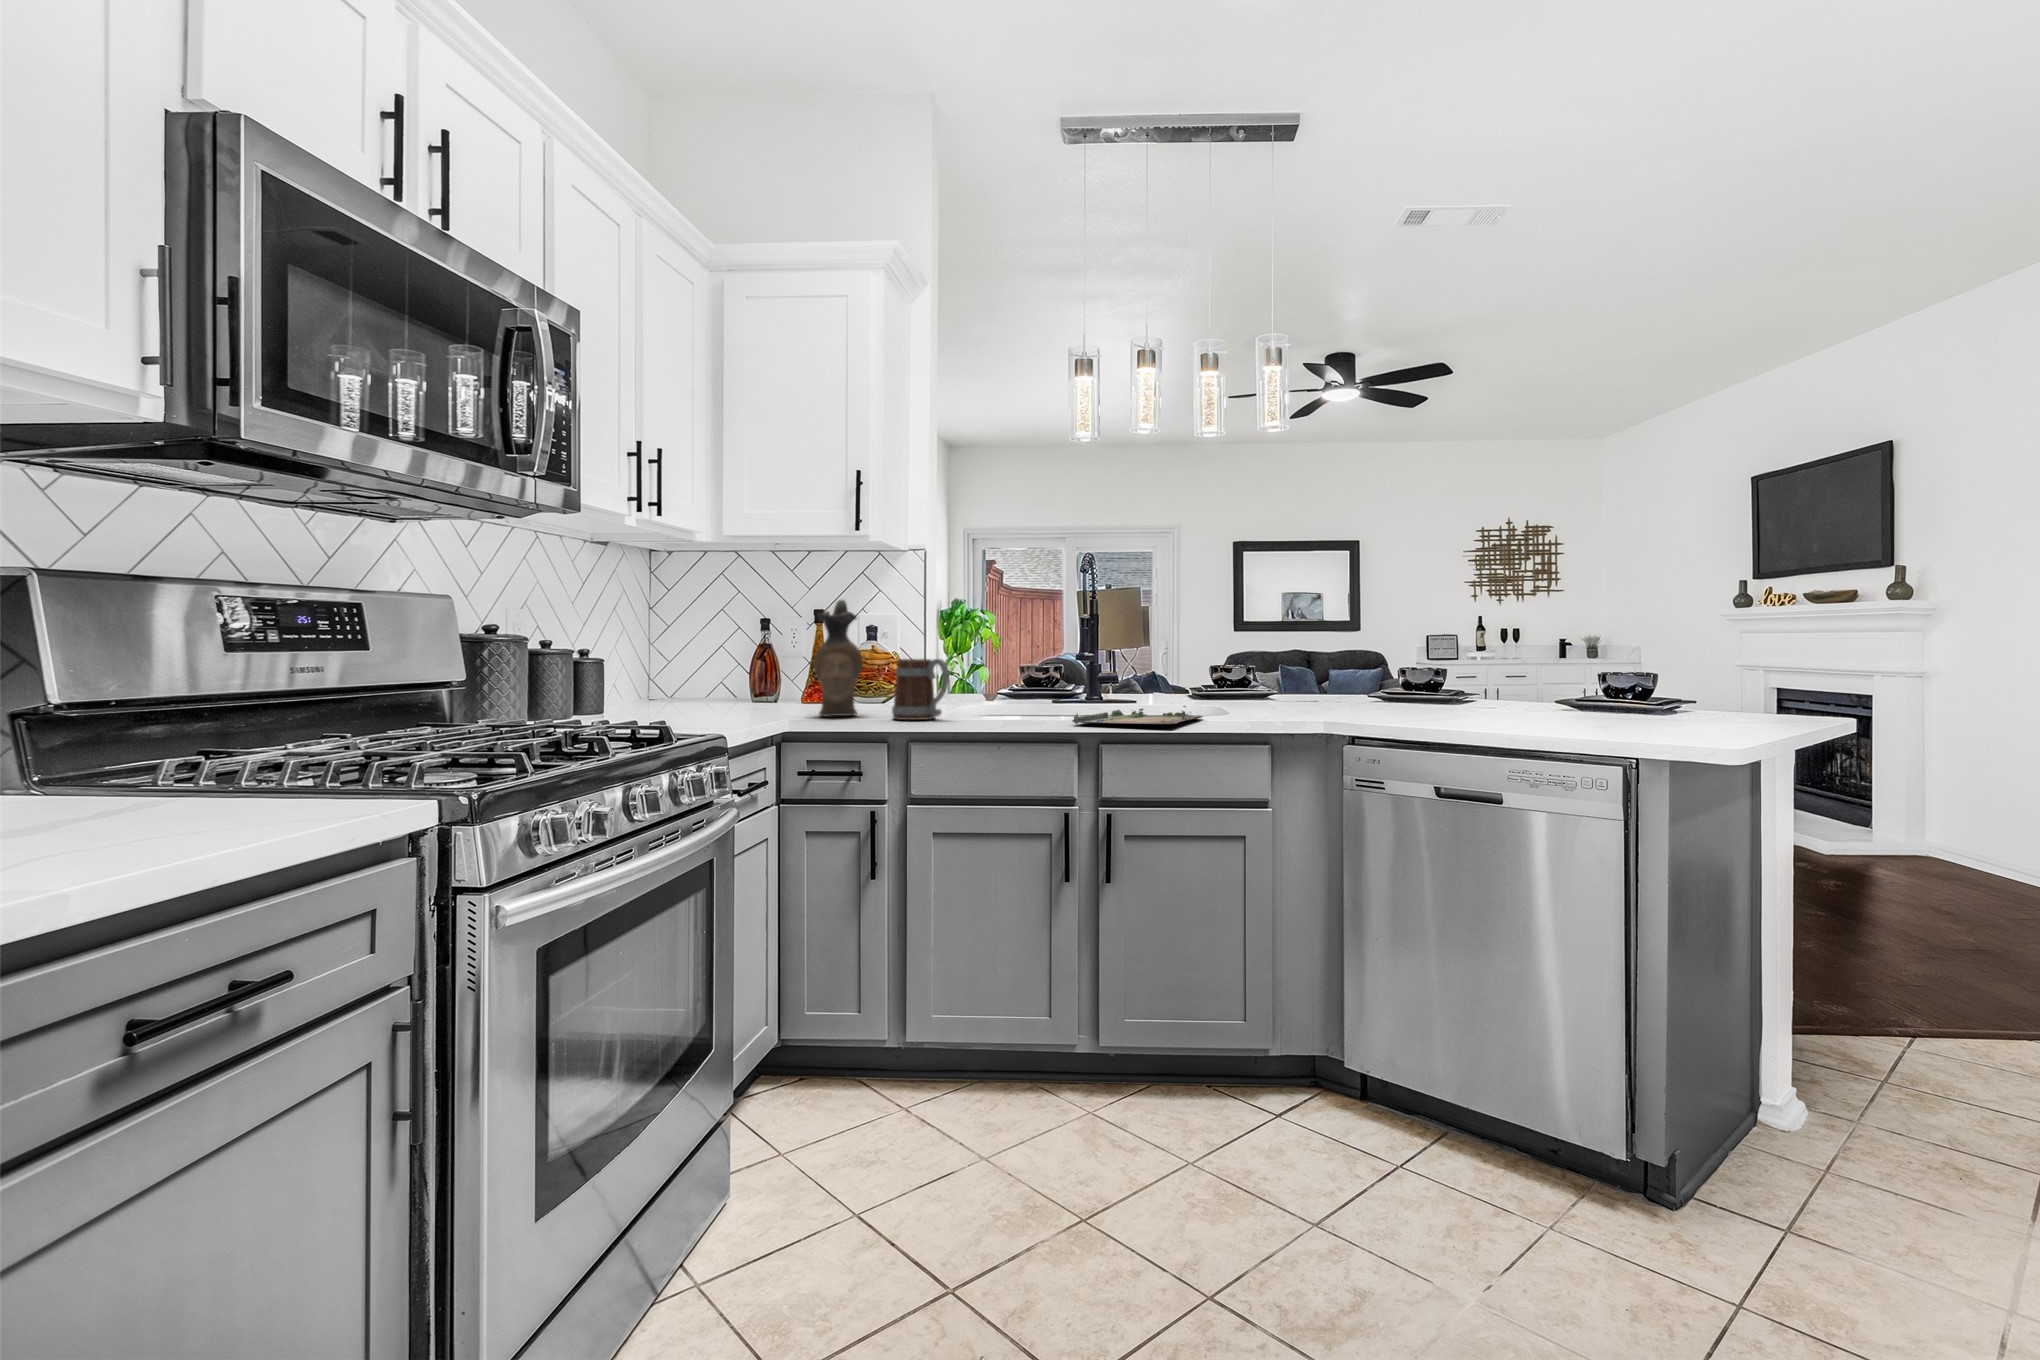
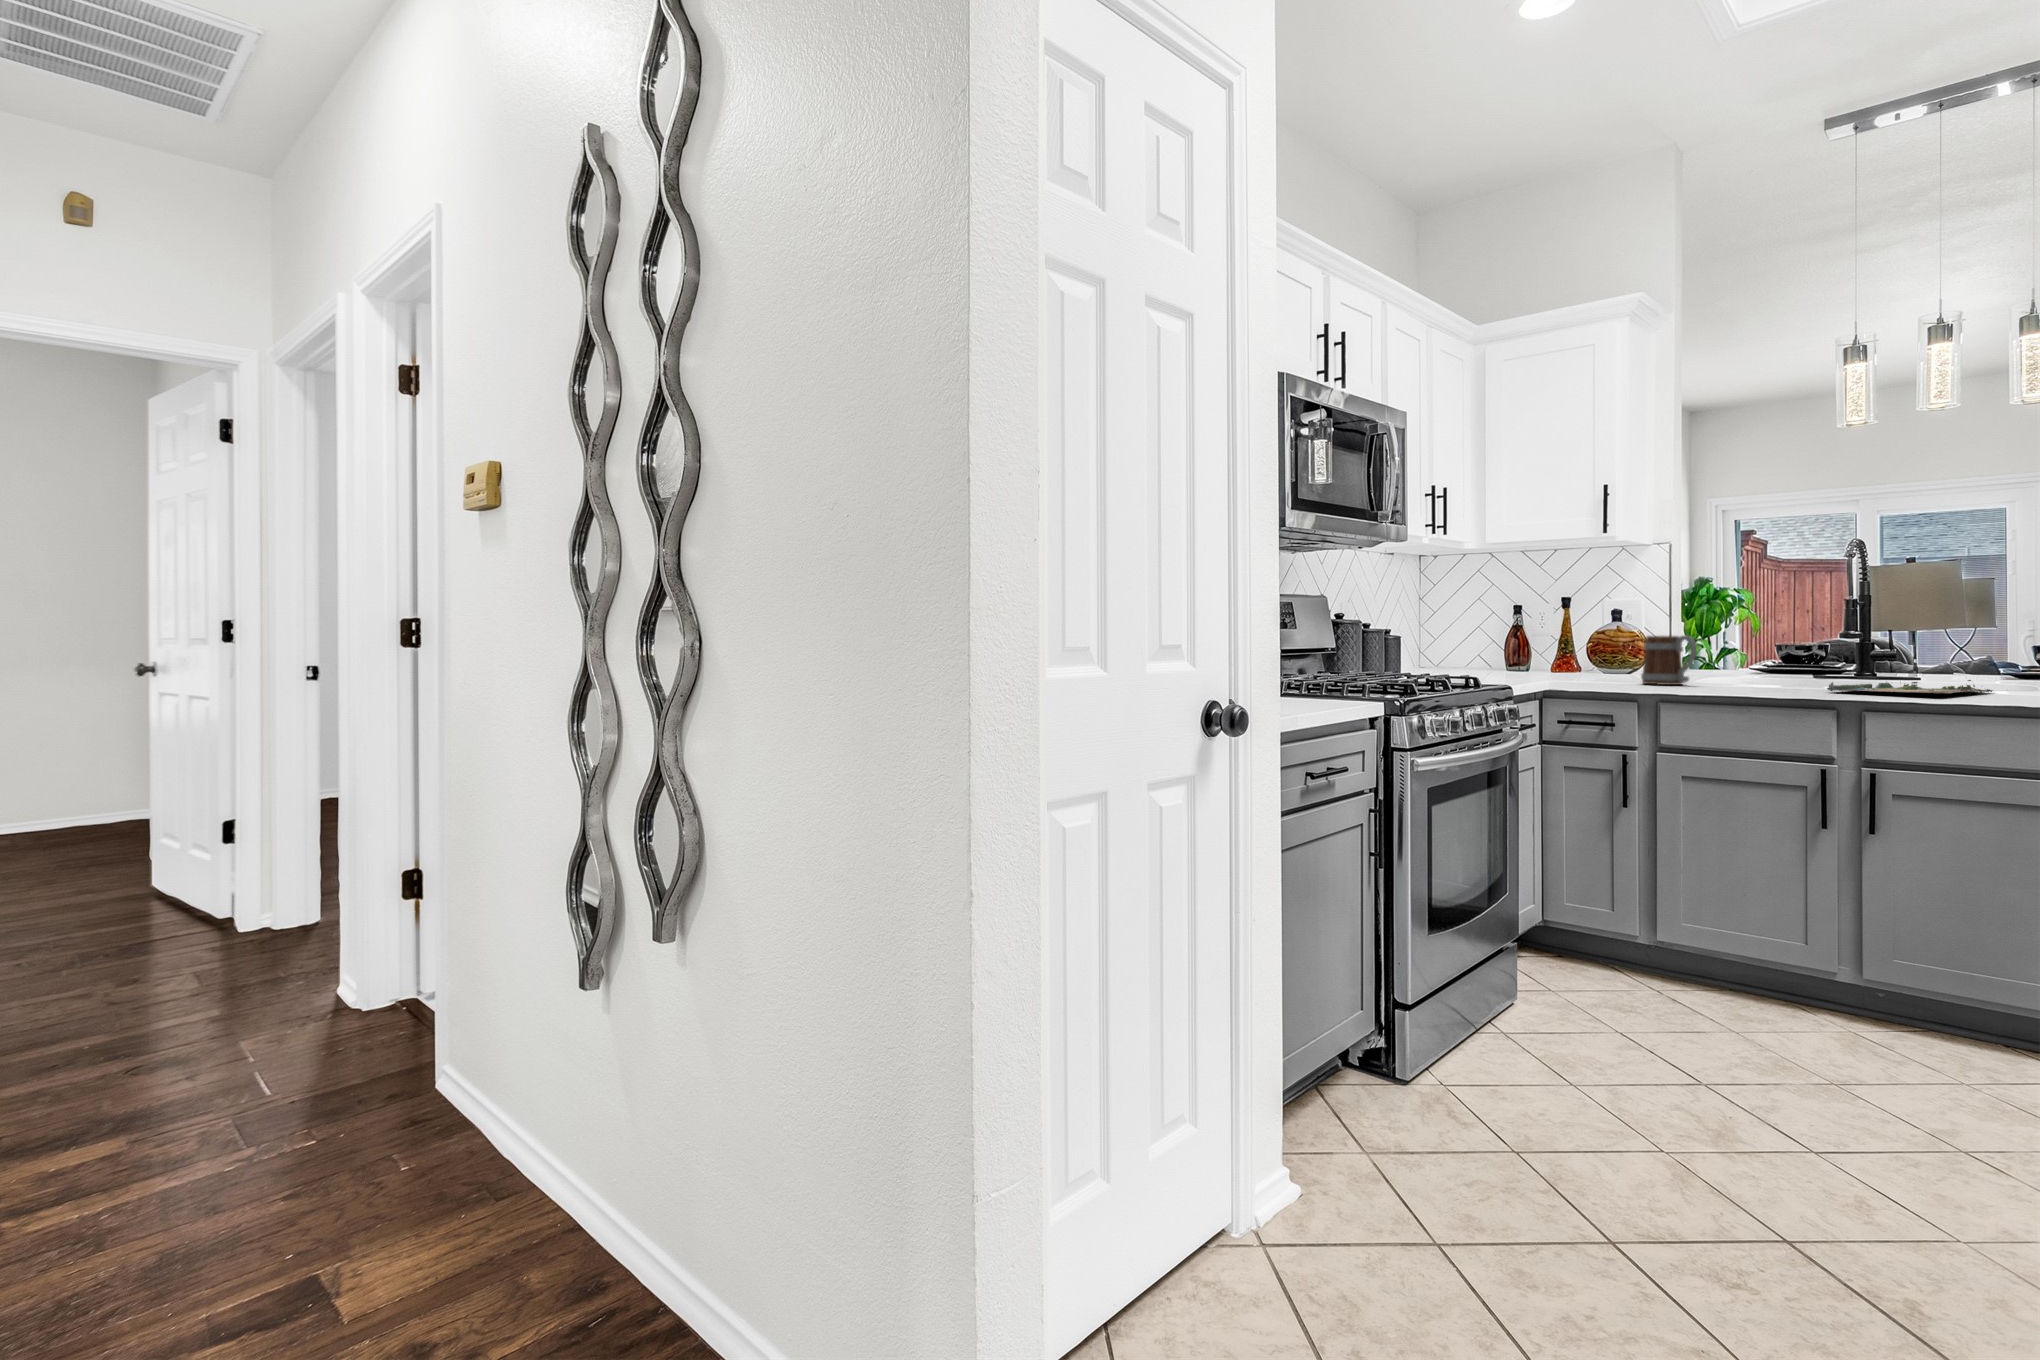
ceramic pitcher: present [814,600,863,717] -> none [1569,589,1614,680]

